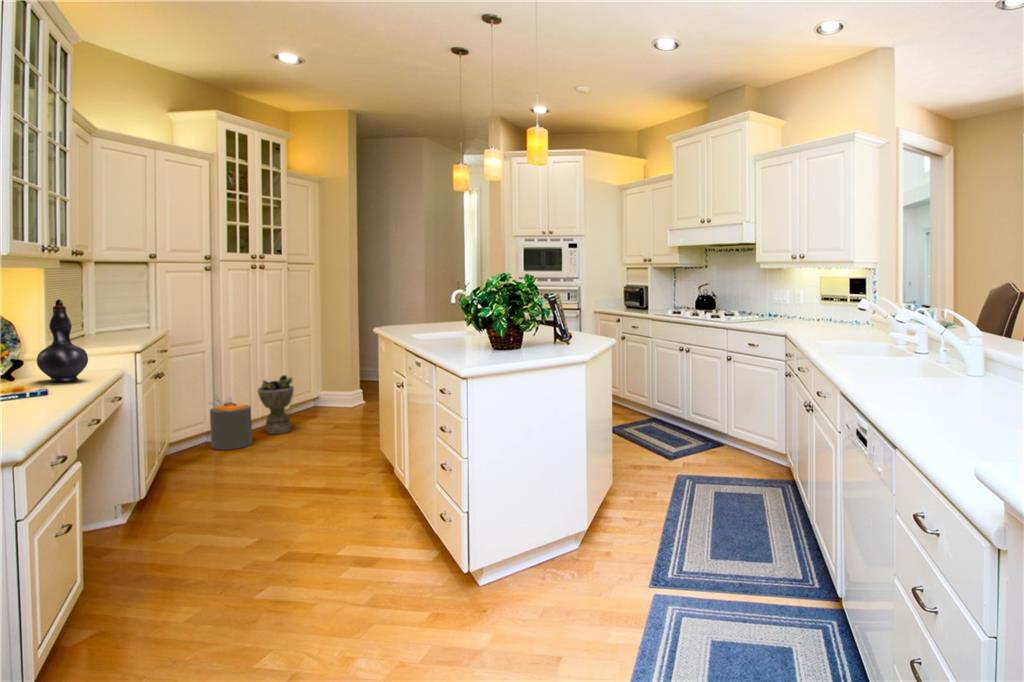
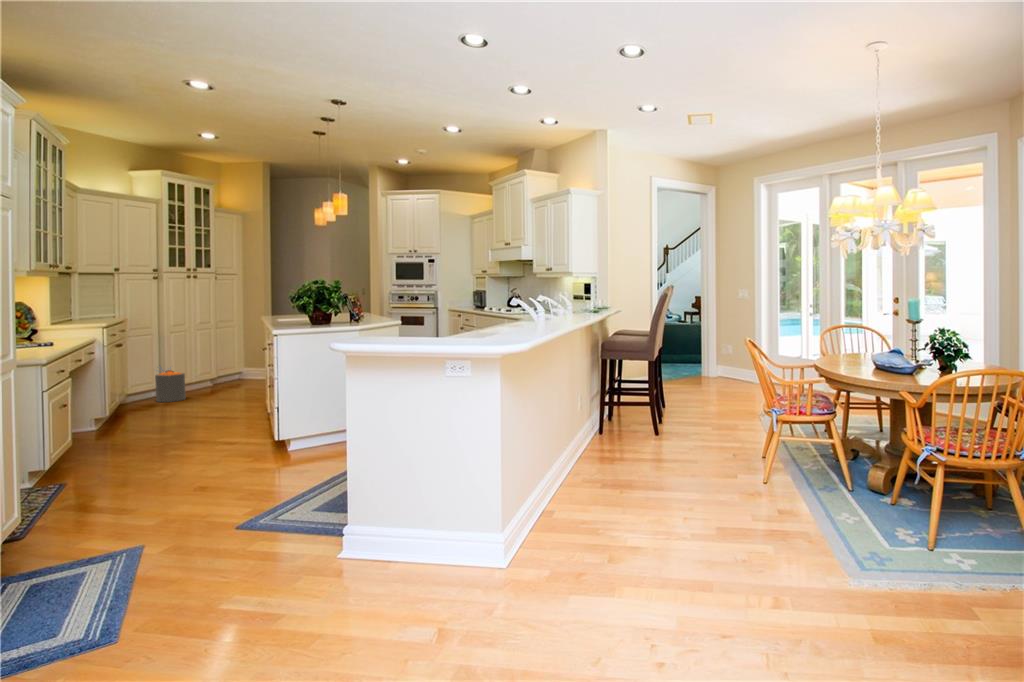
decorative vase: present [37,299,88,382] -> none [46,295,74,341]
planter: present [258,375,294,434] -> none [191,353,218,395]

